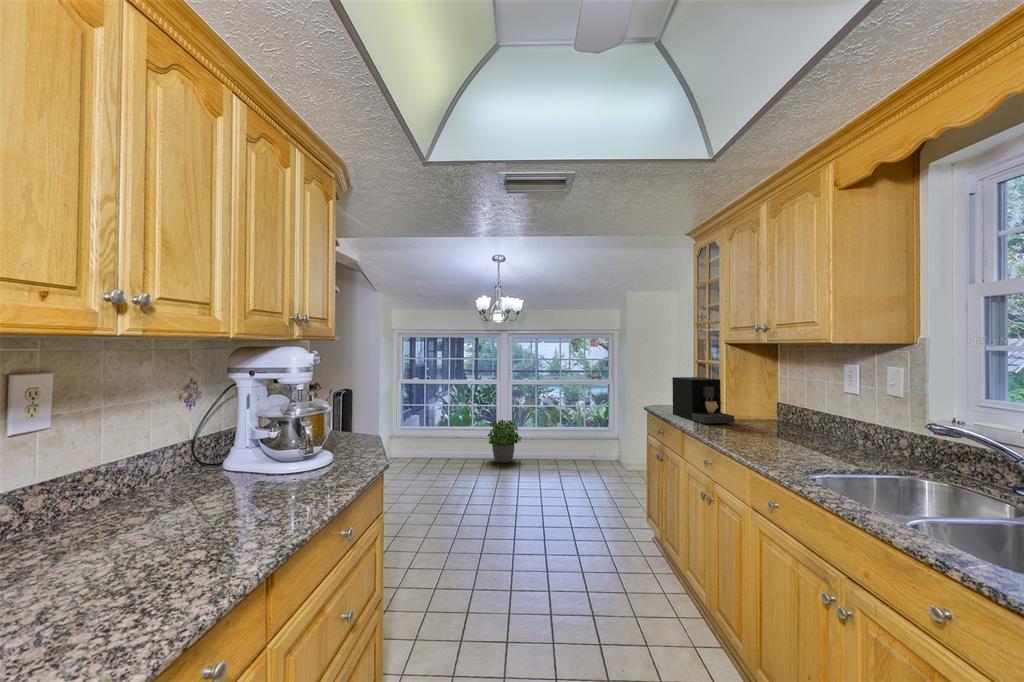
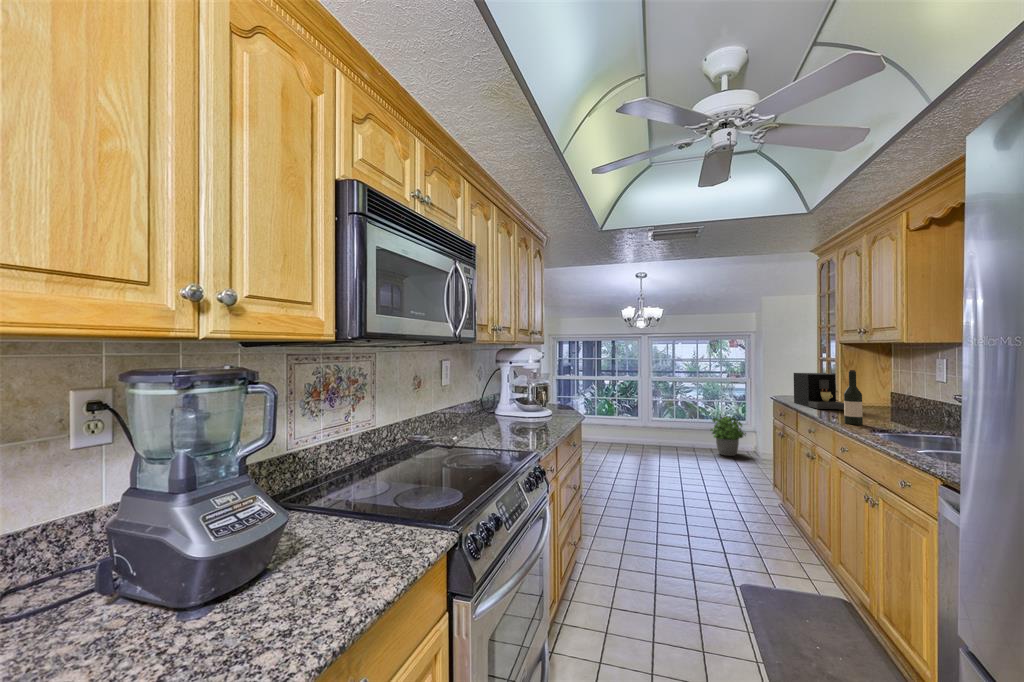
wine bottle: none [753,378,777,454] -> present [844,370,863,425]
potted plant: present [488,420,521,463] -> present [710,416,746,456]

